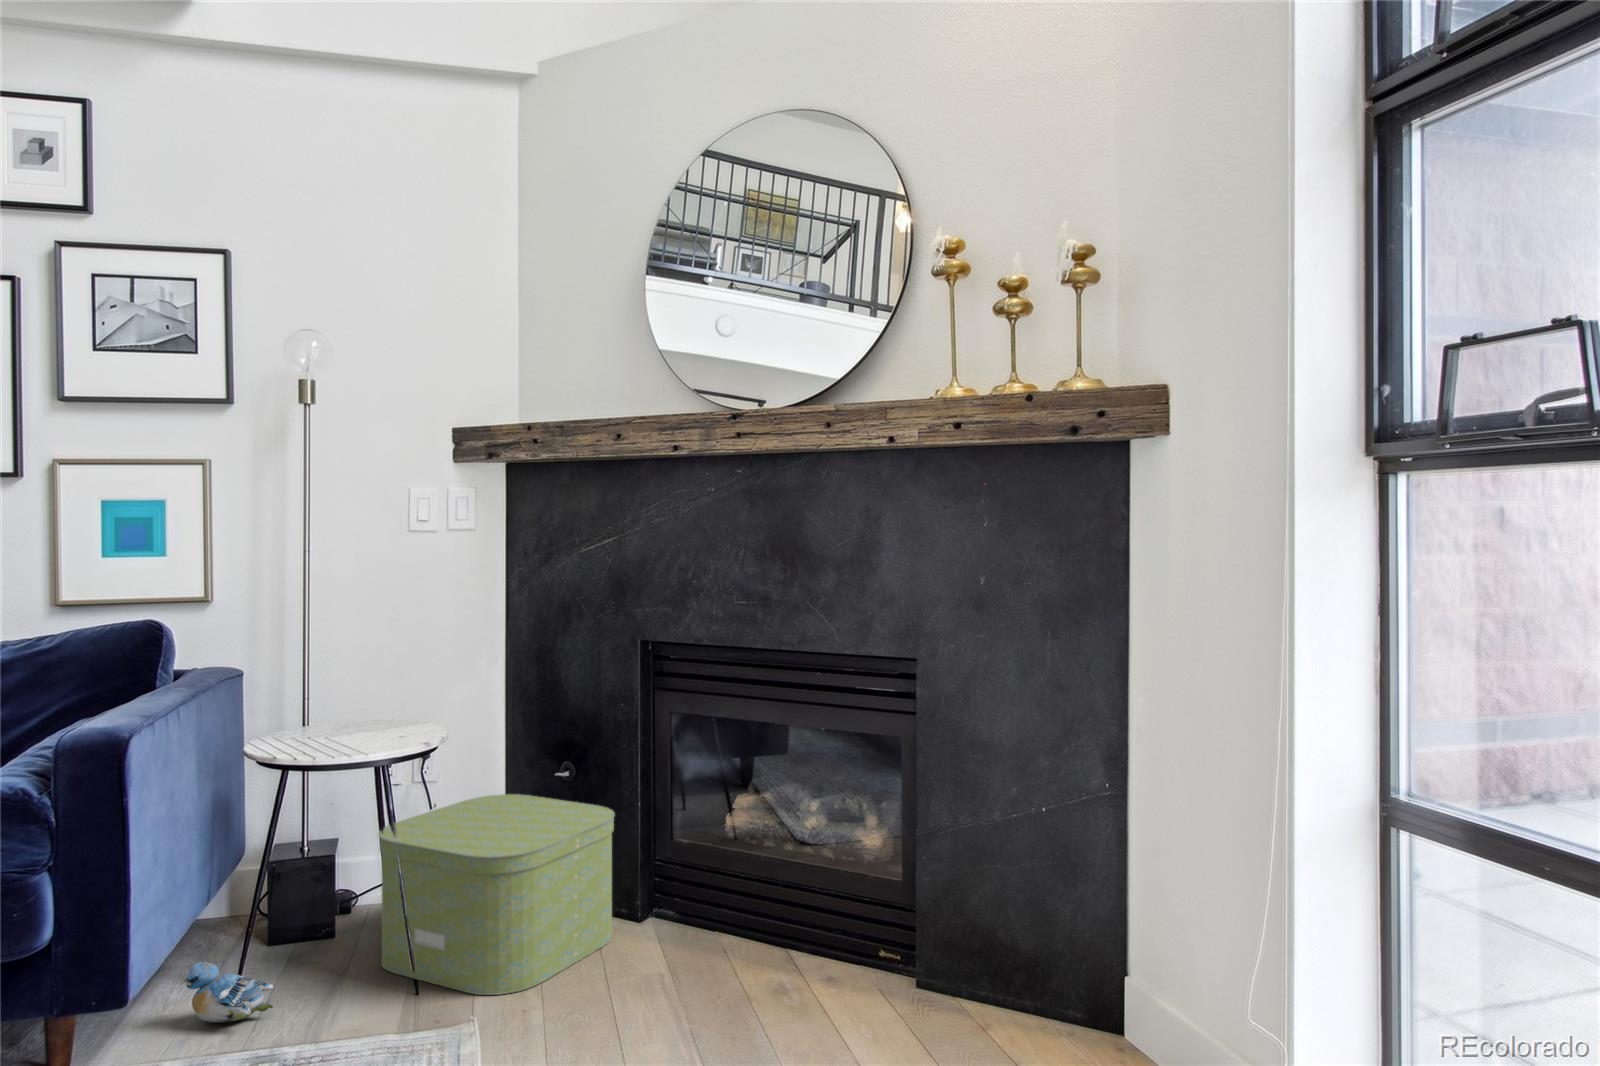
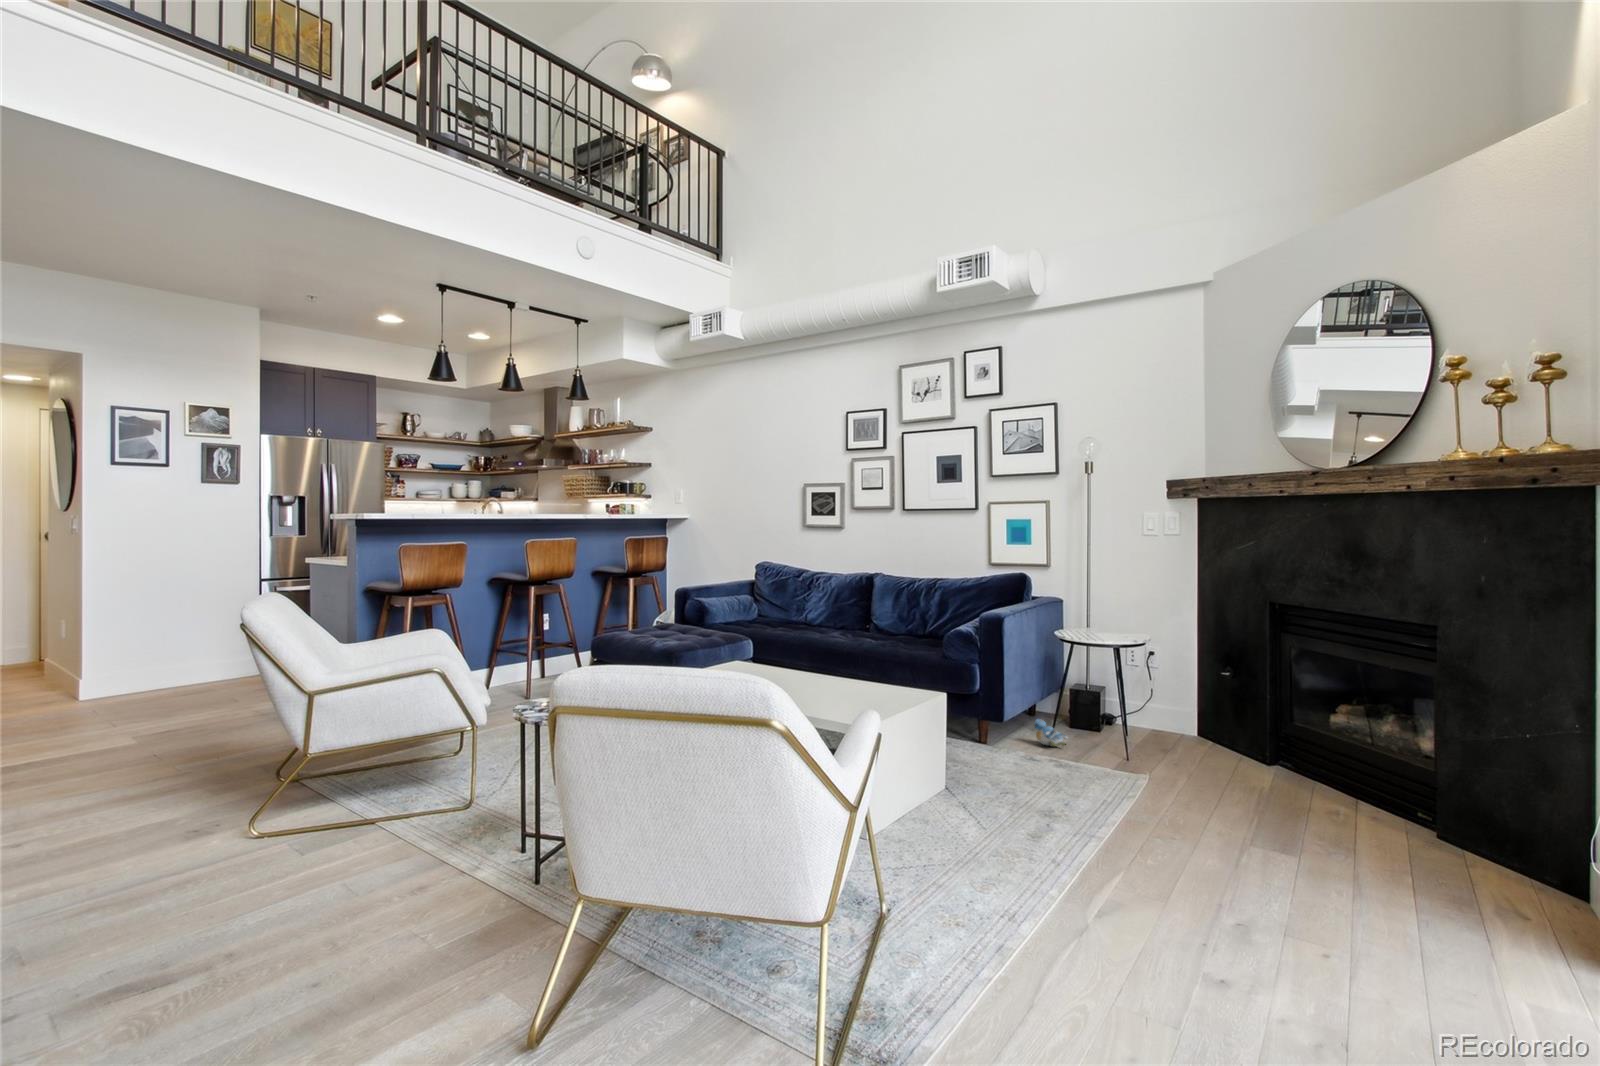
storage box: present [379,794,615,995] -> none [1117,677,1248,769]

